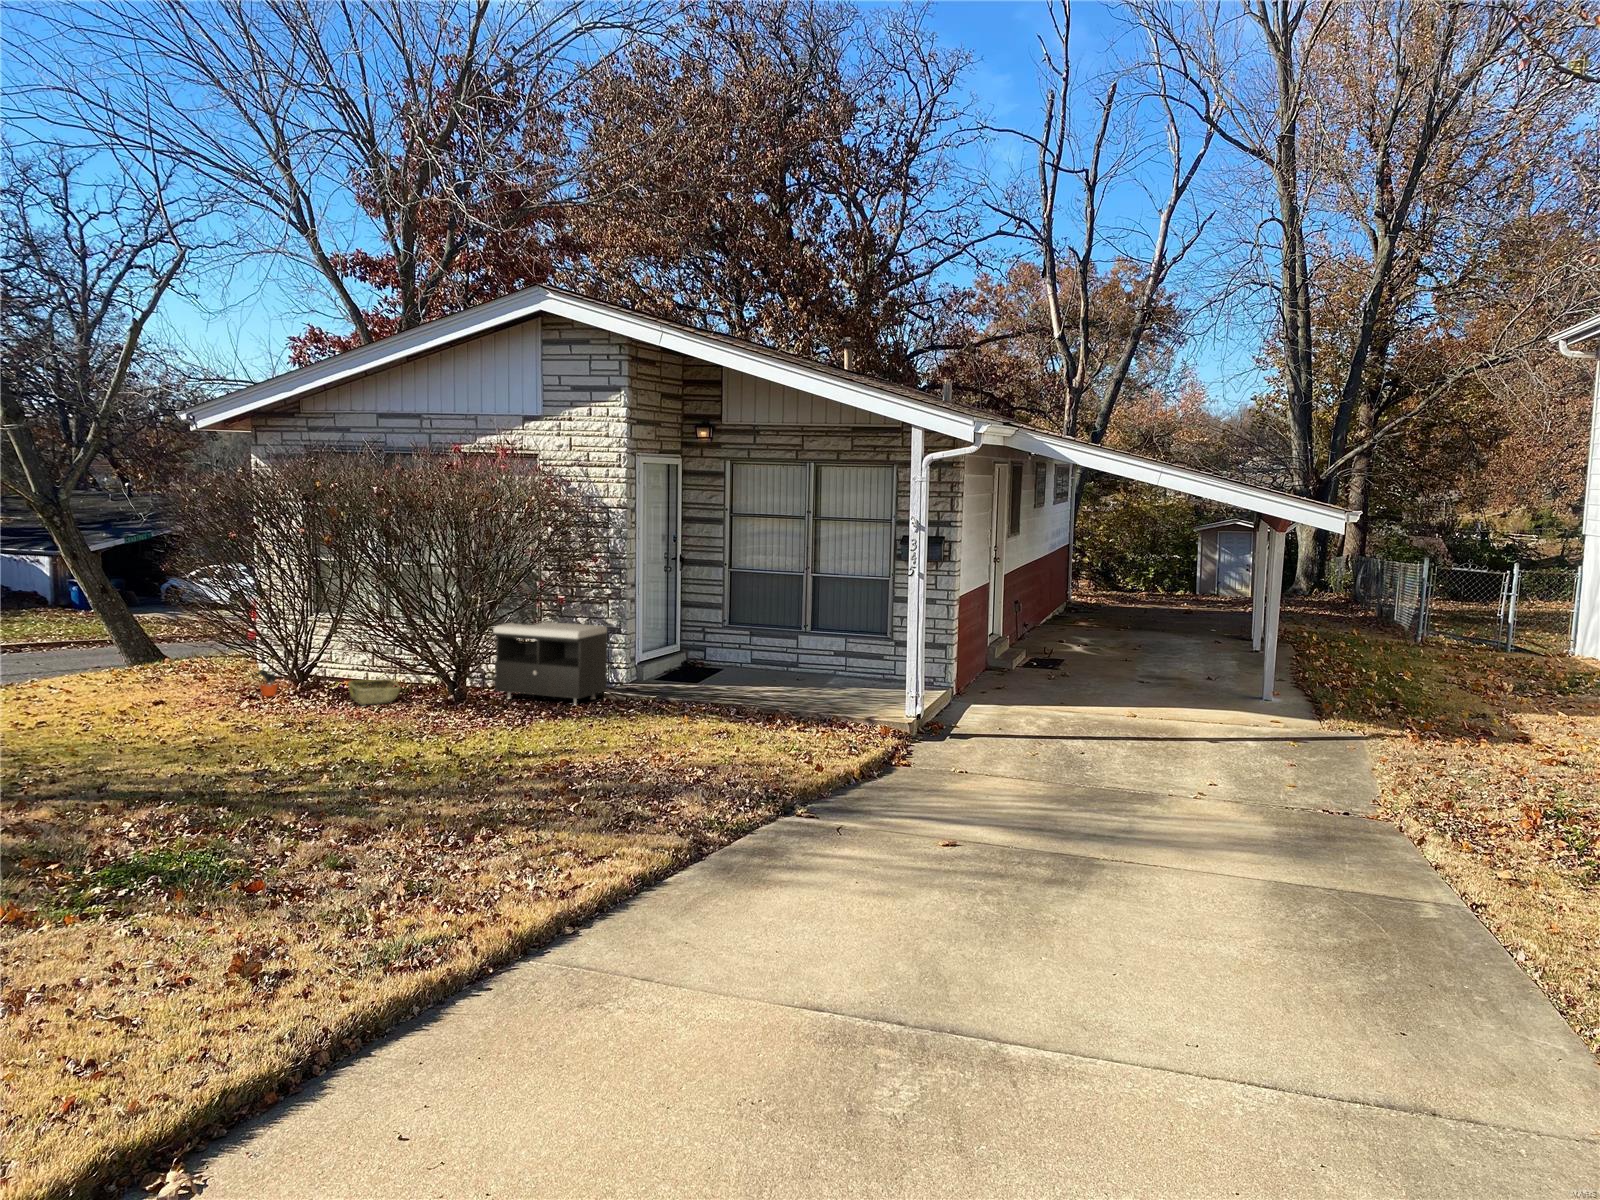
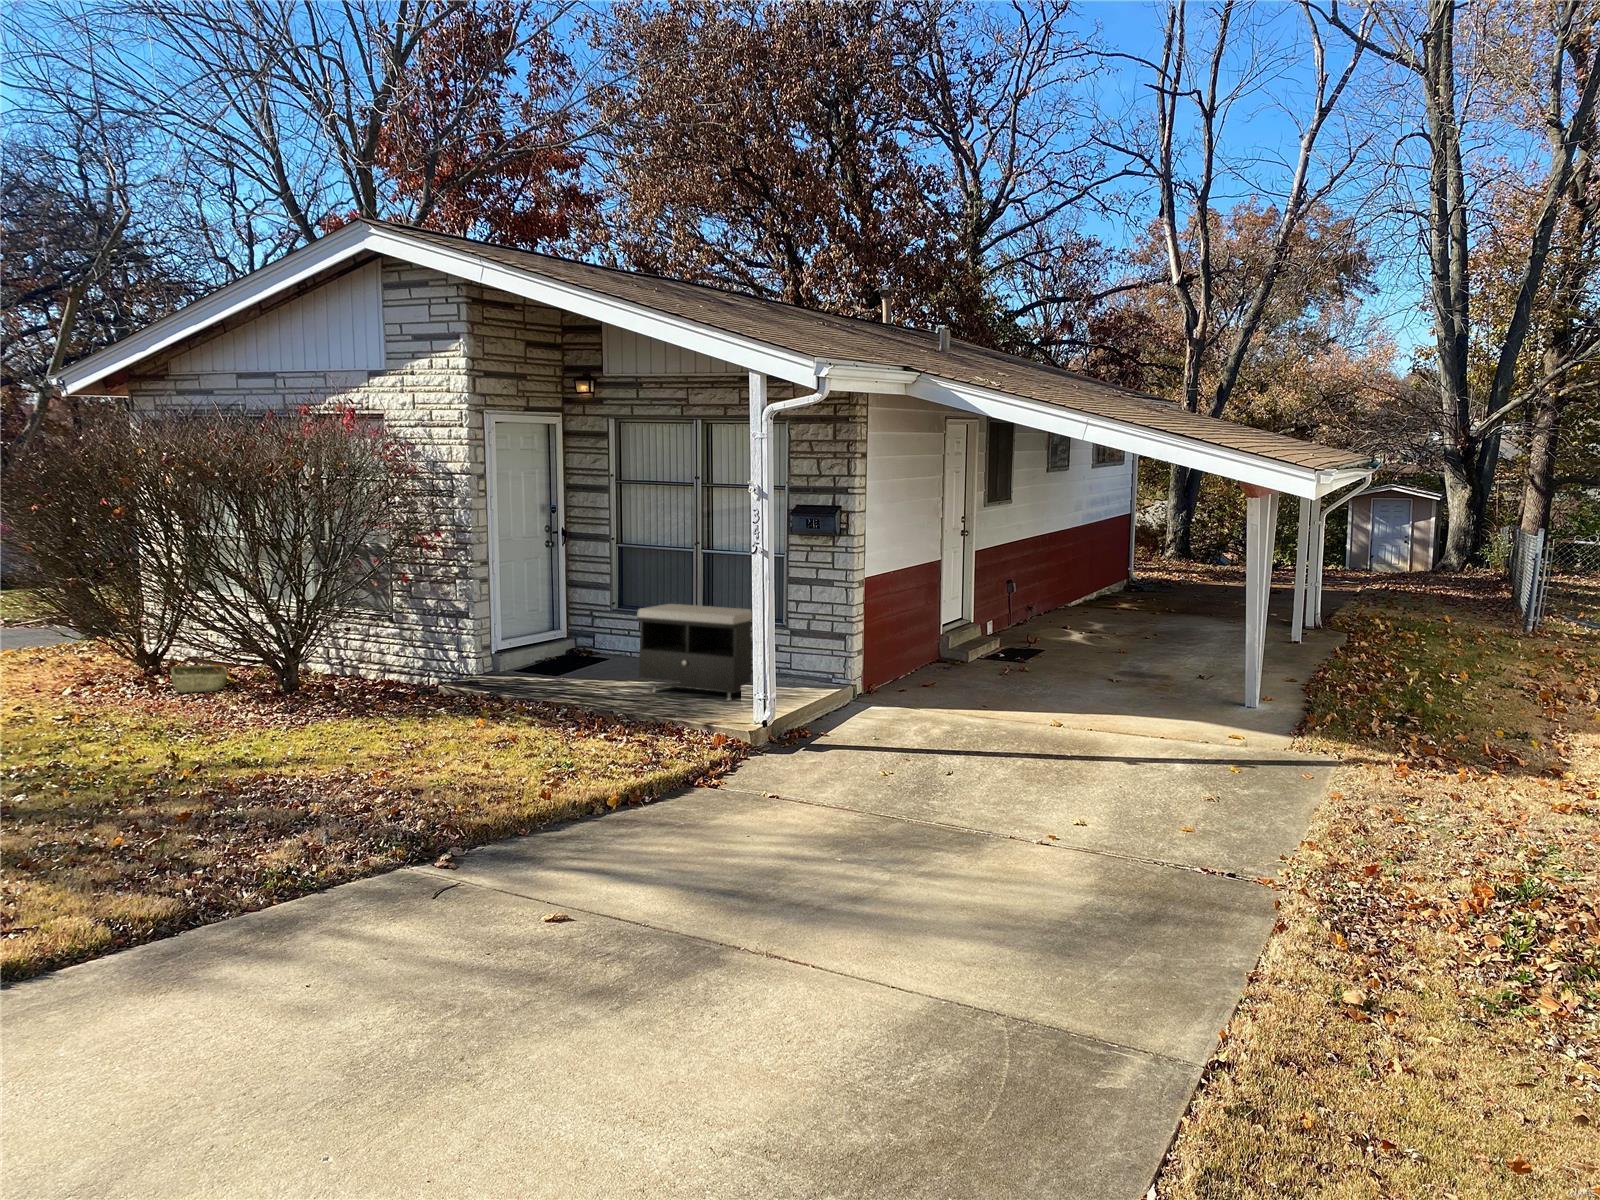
storage bench: present [493,622,607,705] -> present [637,604,752,700]
potted plant: present [253,669,282,696] -> none [86,652,132,681]

